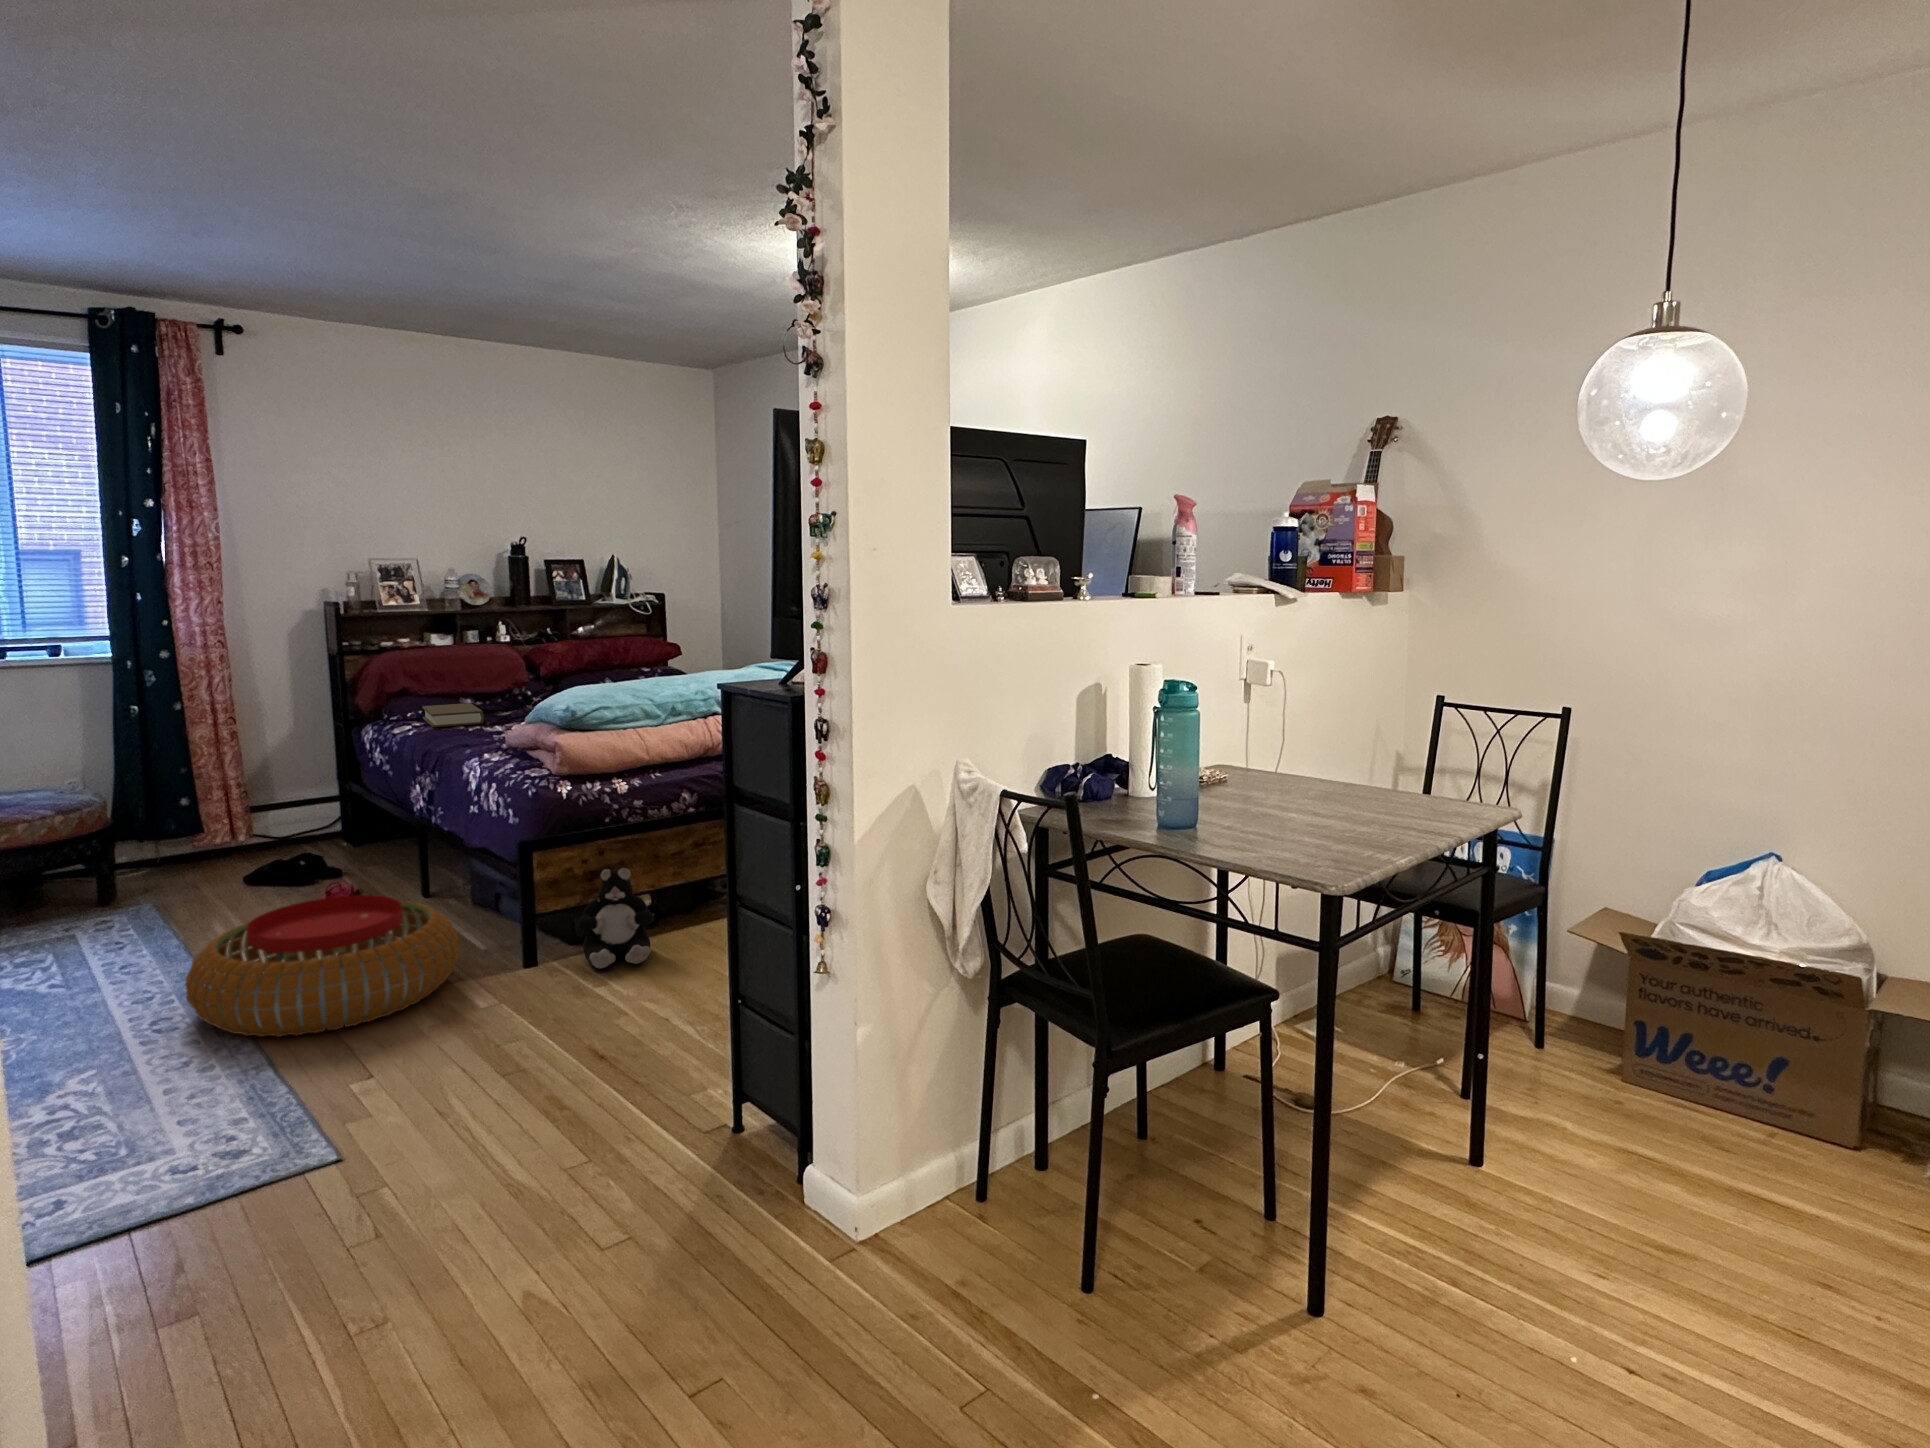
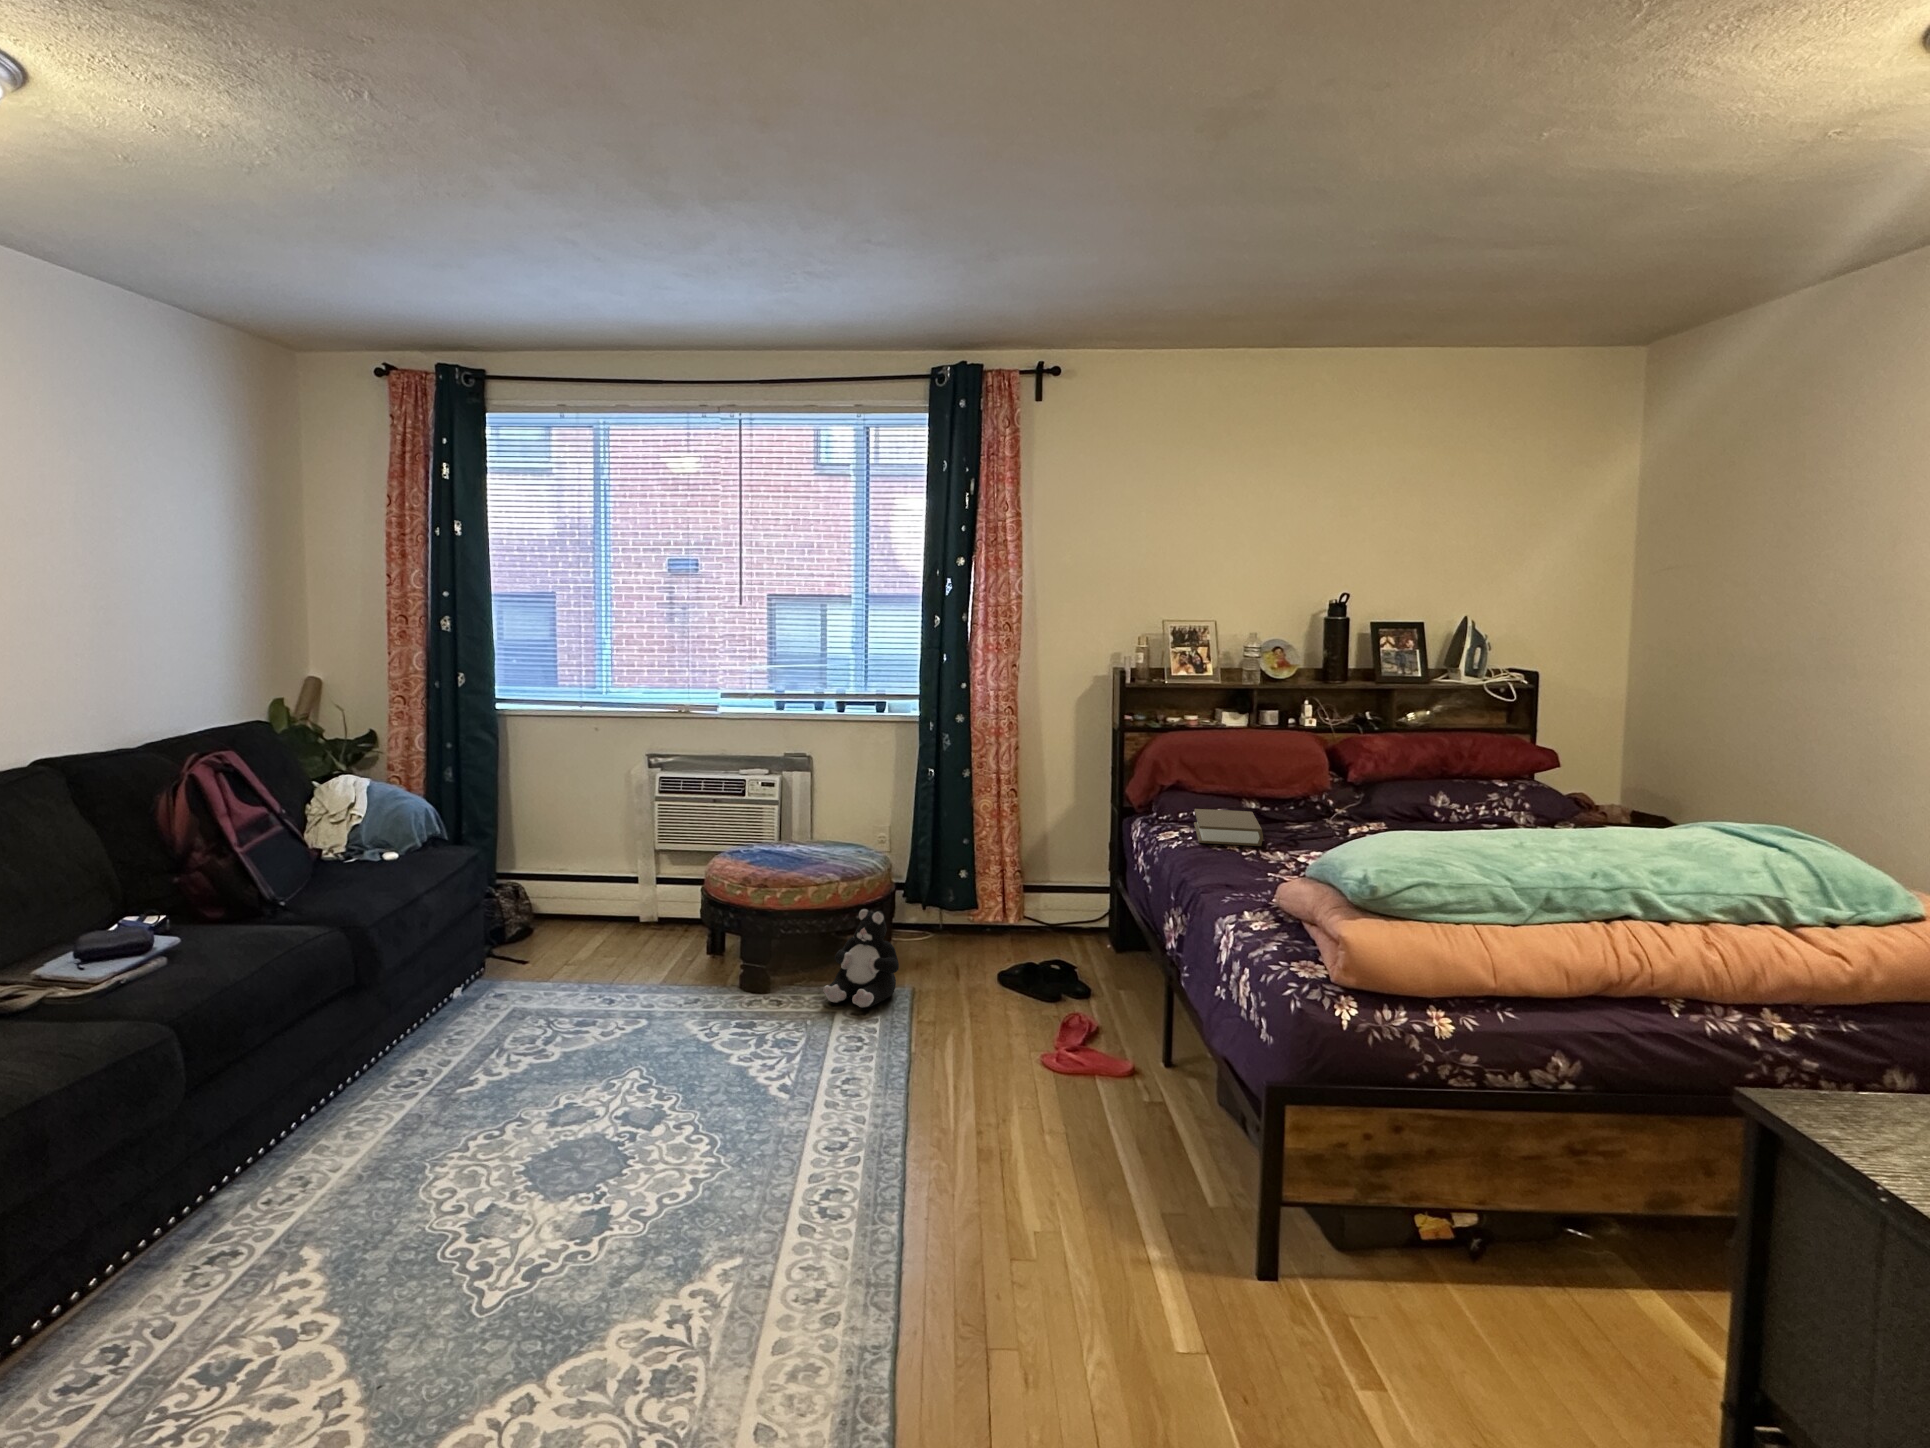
plush toy: present [577,867,654,969] -> present [823,908,899,1008]
pouf: present [185,895,459,1037] -> none [853,1078,1171,1309]

